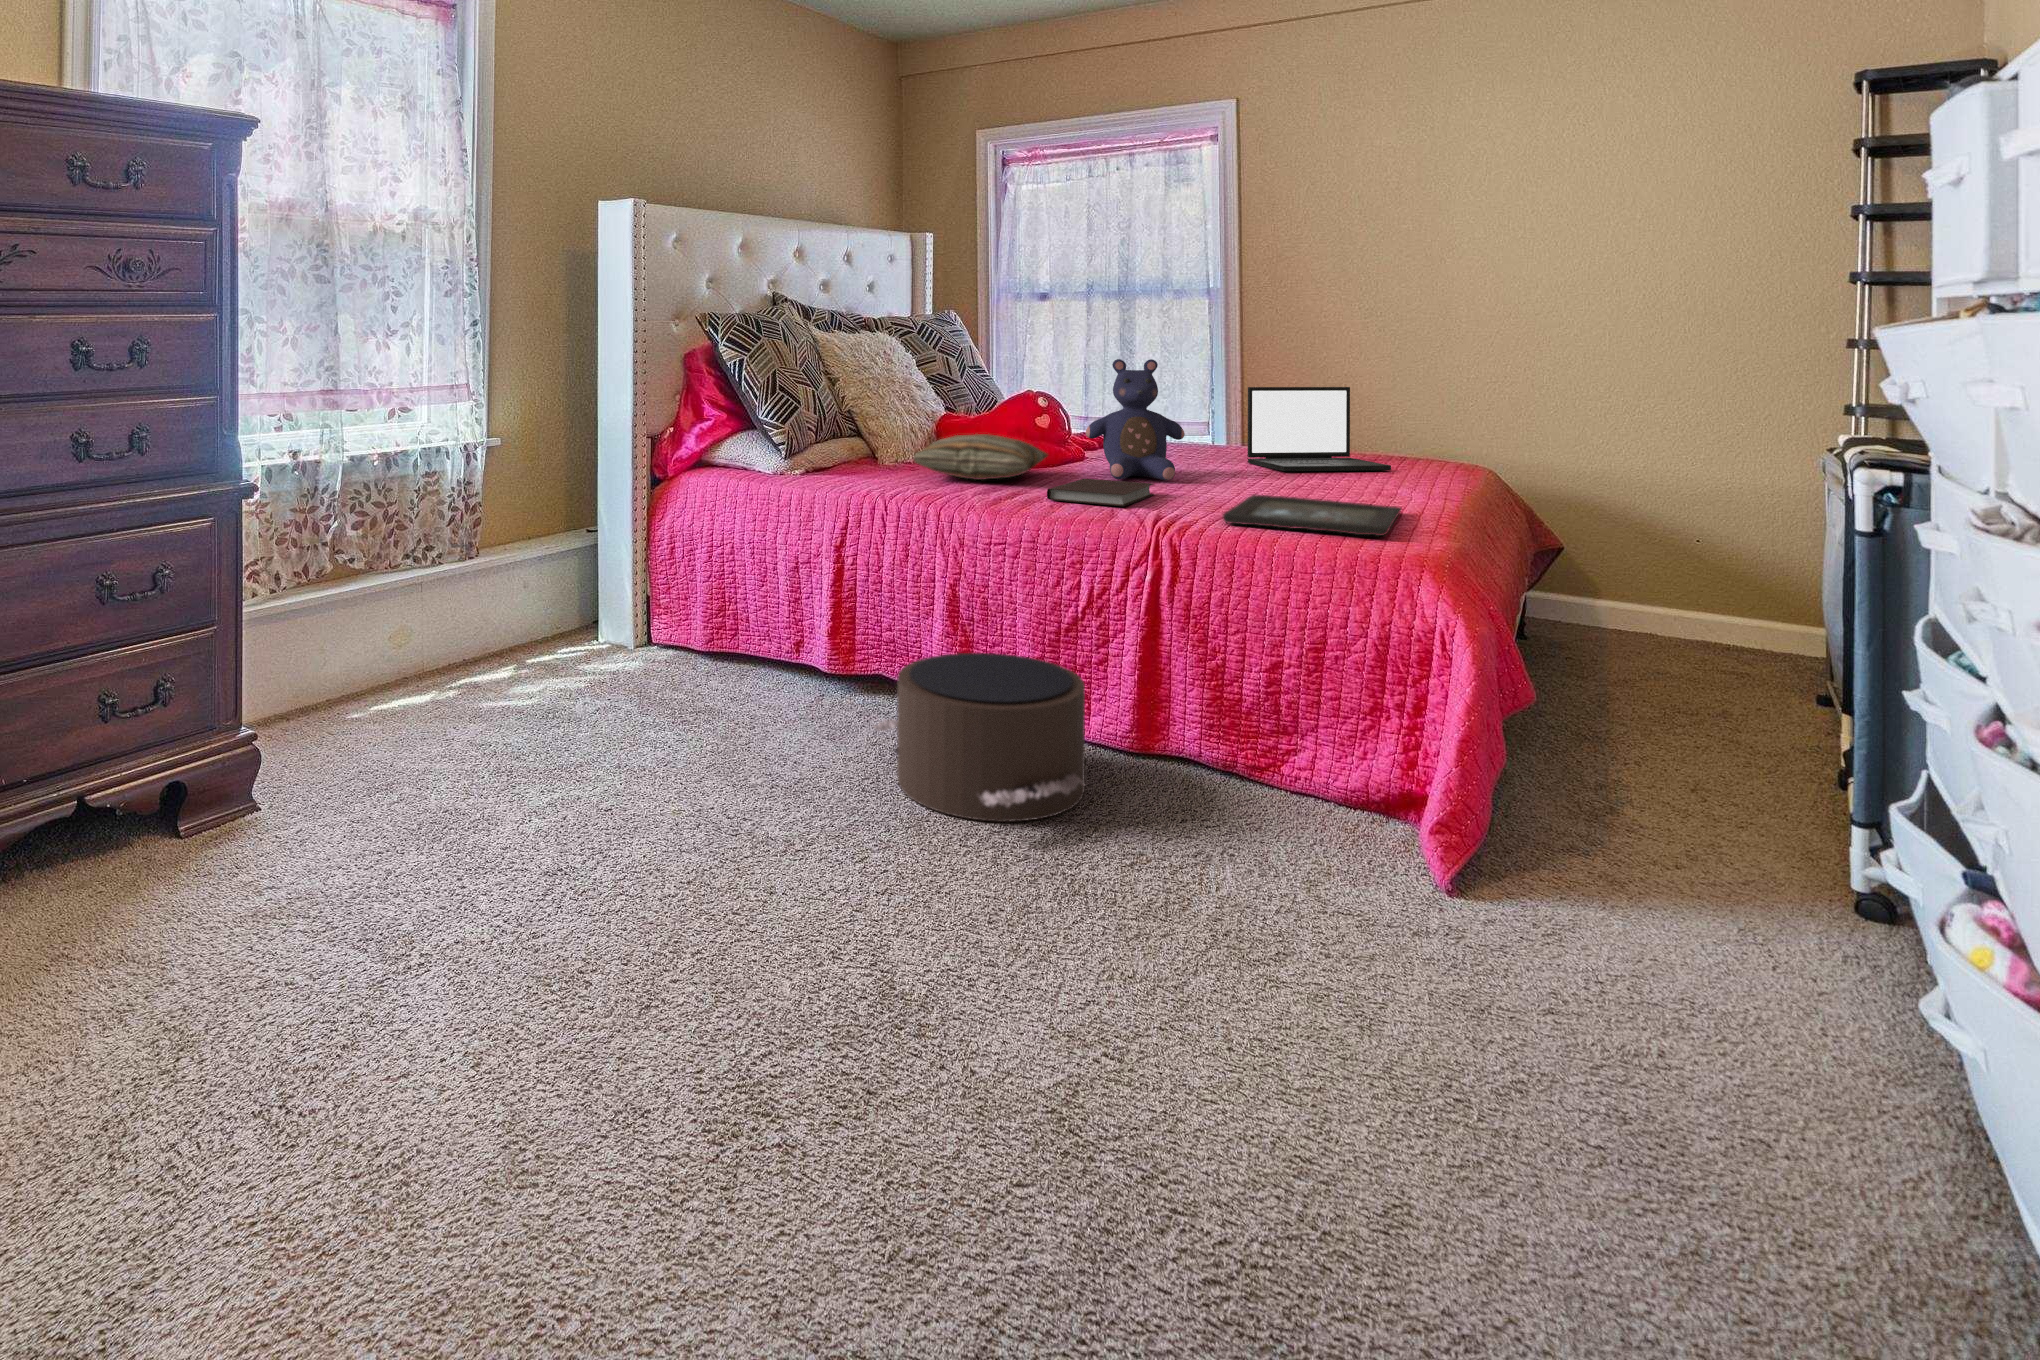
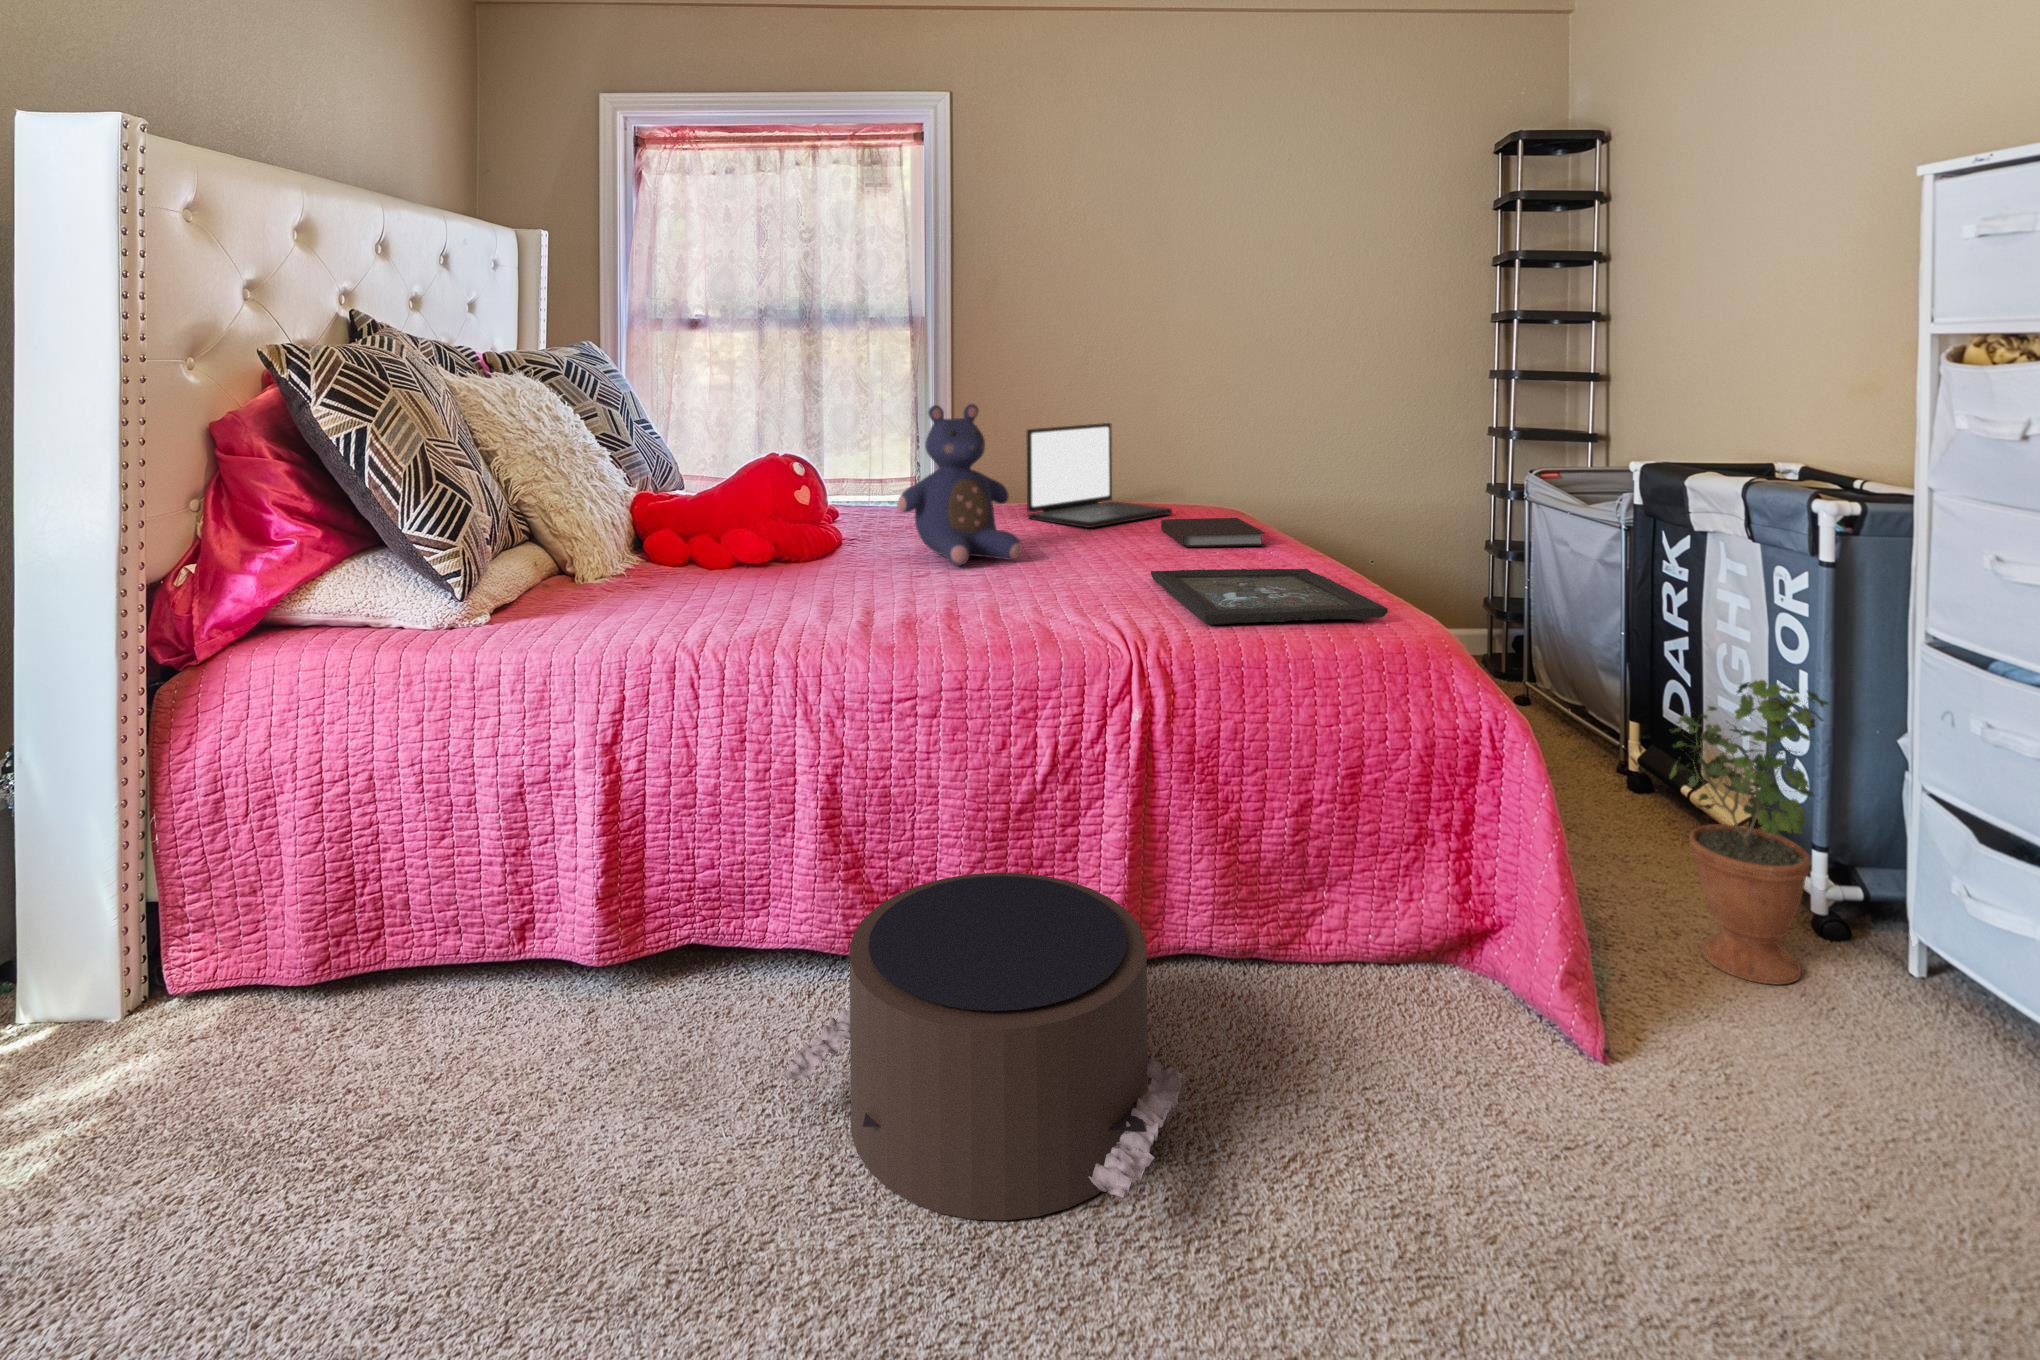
pillow: present [914,434,1048,480] -> none [696,521,879,593]
notebook: present [1047,479,1154,506] -> present [1161,518,1265,547]
potted plant: none [1658,623,1834,921] -> present [1670,669,1828,984]

